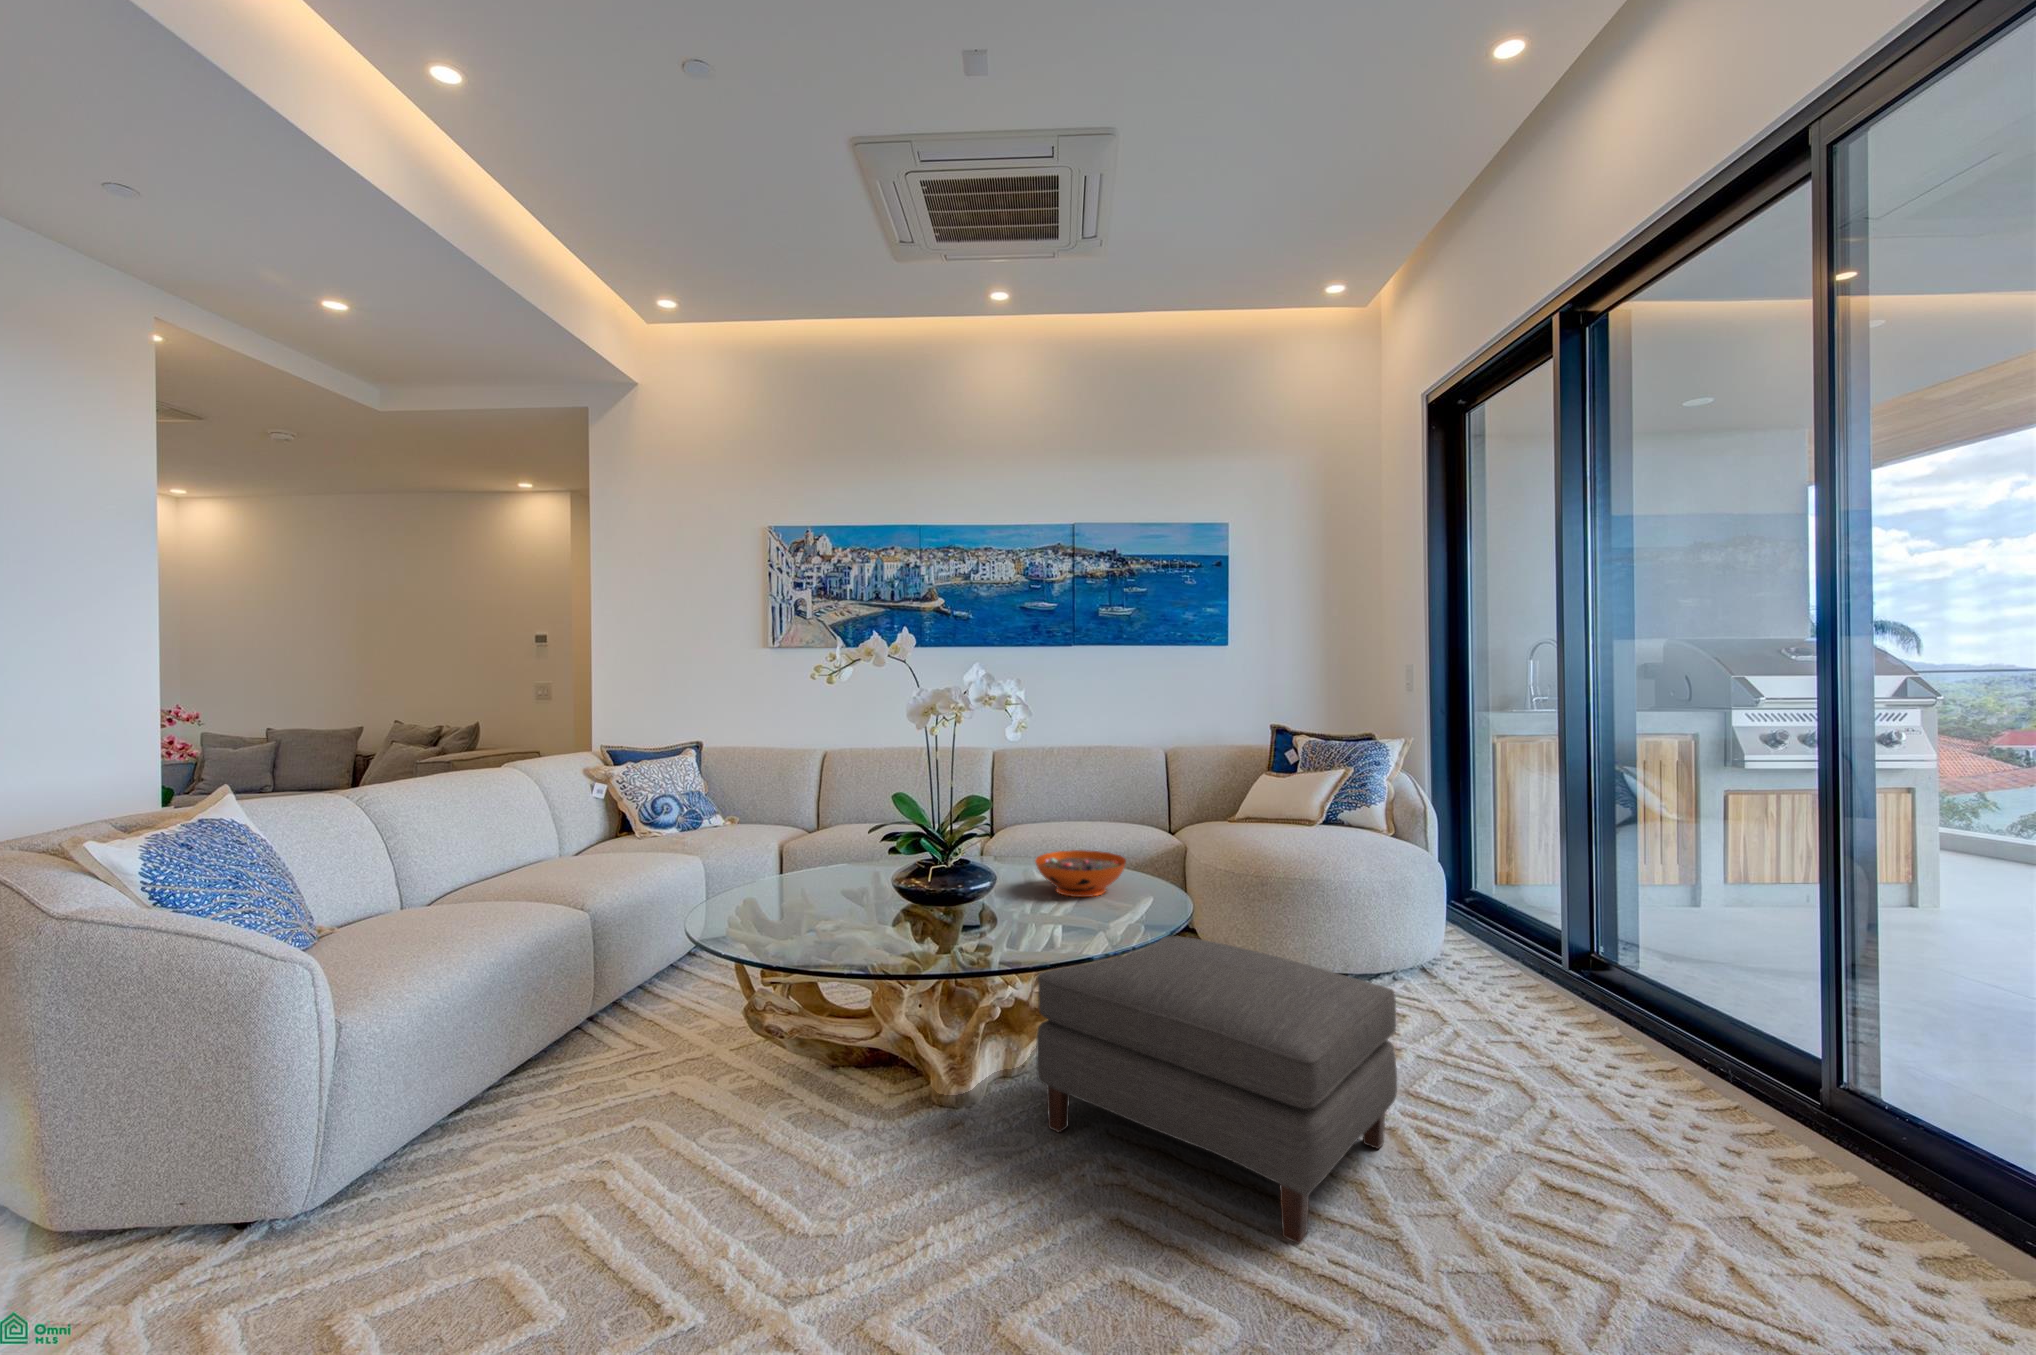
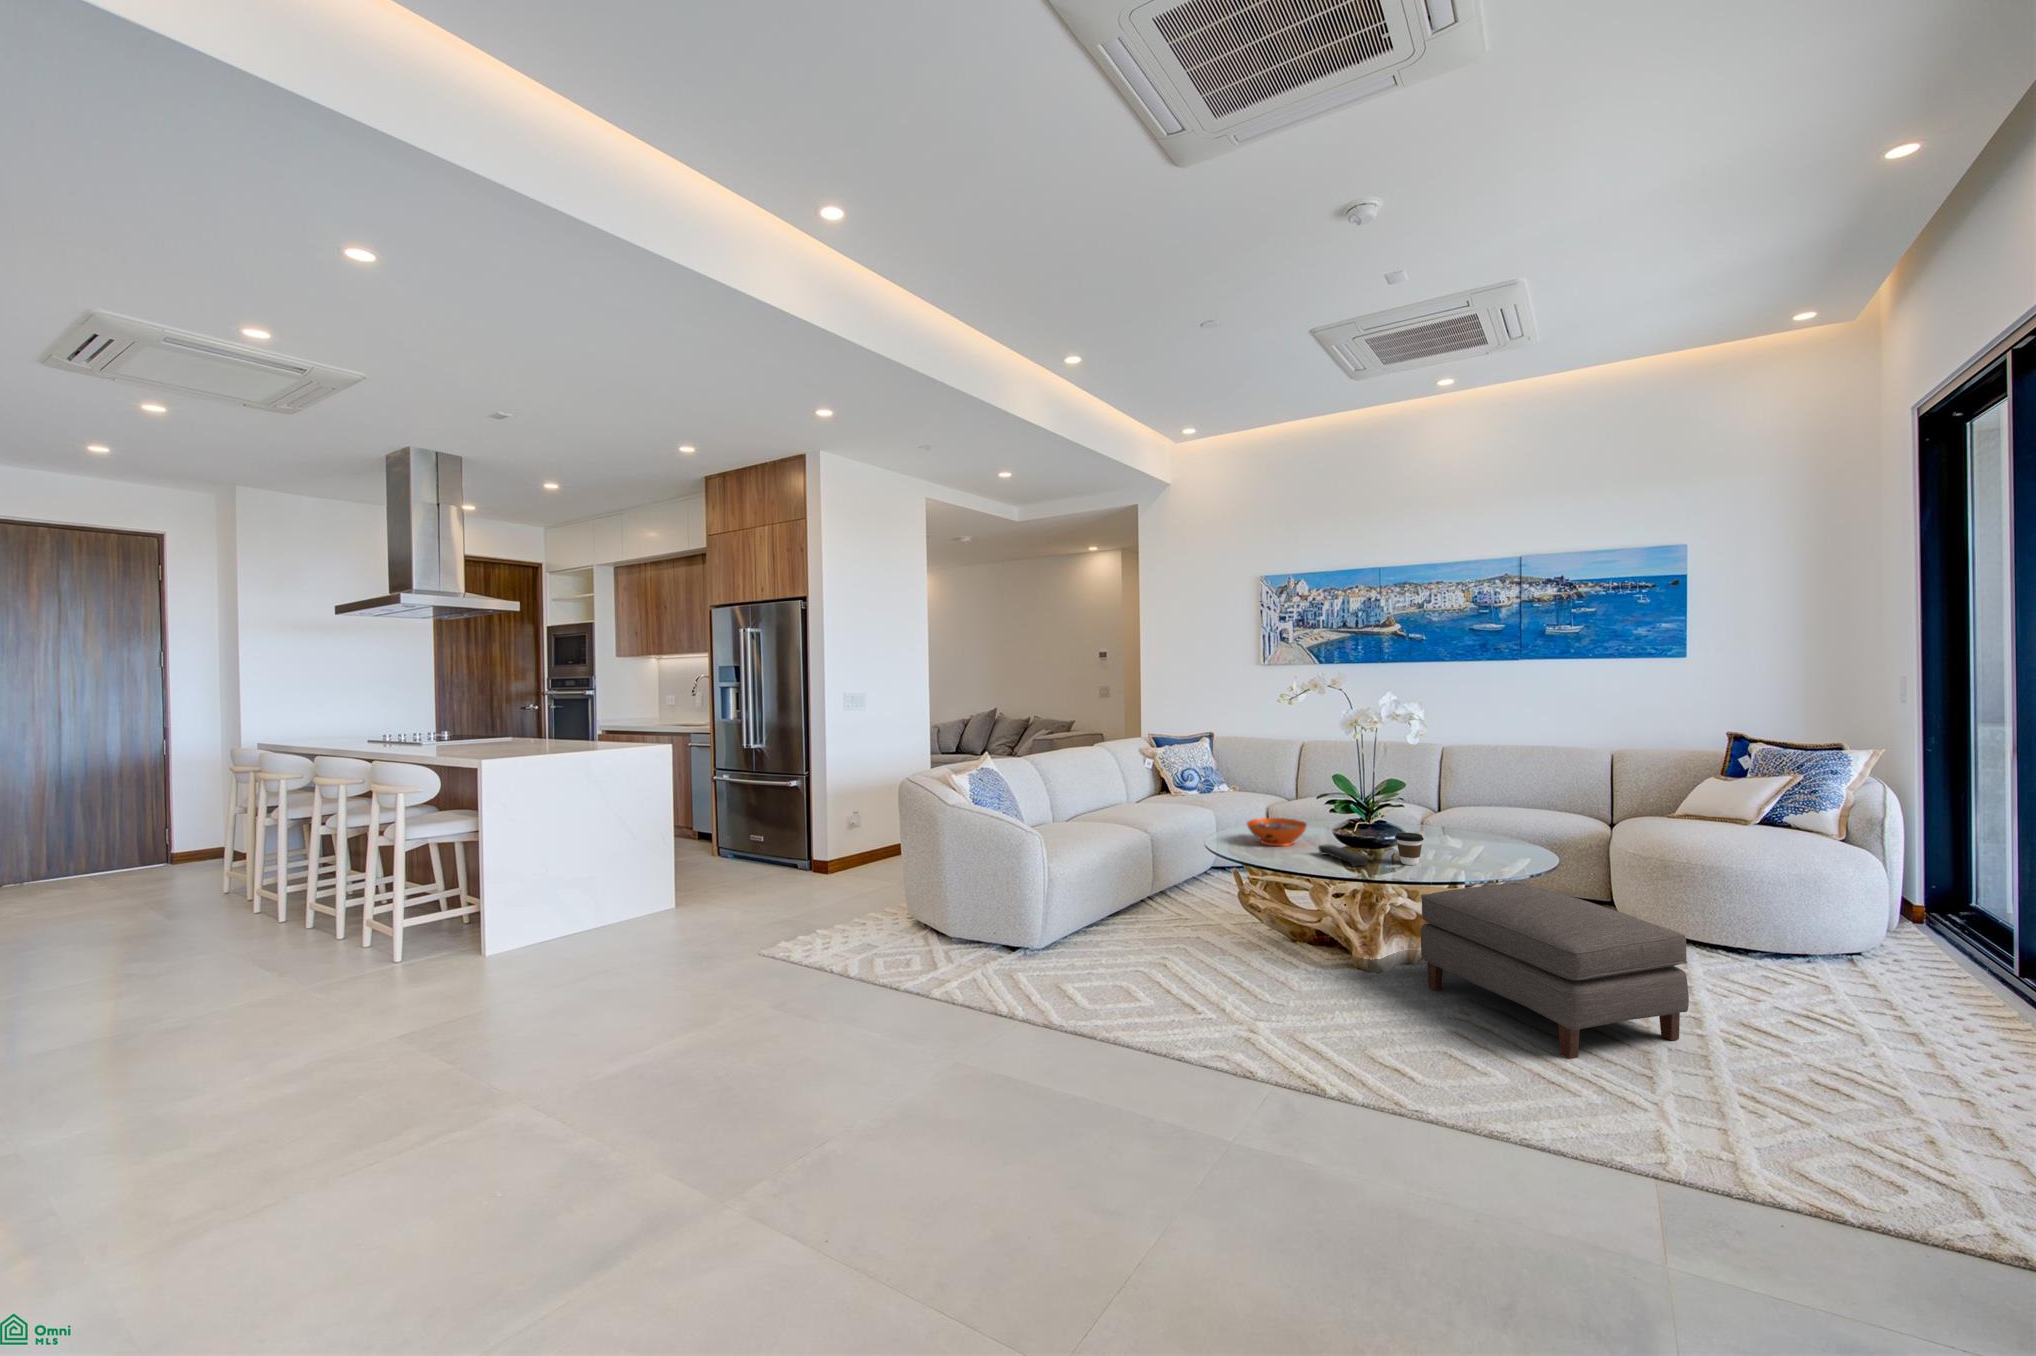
decorative bowl: present [1035,850,1126,897] -> present [1247,818,1307,846]
coffee cup: none [984,869,1025,921] -> present [1395,833,1424,865]
remote control: none [867,900,949,937] -> present [1318,845,1368,866]

